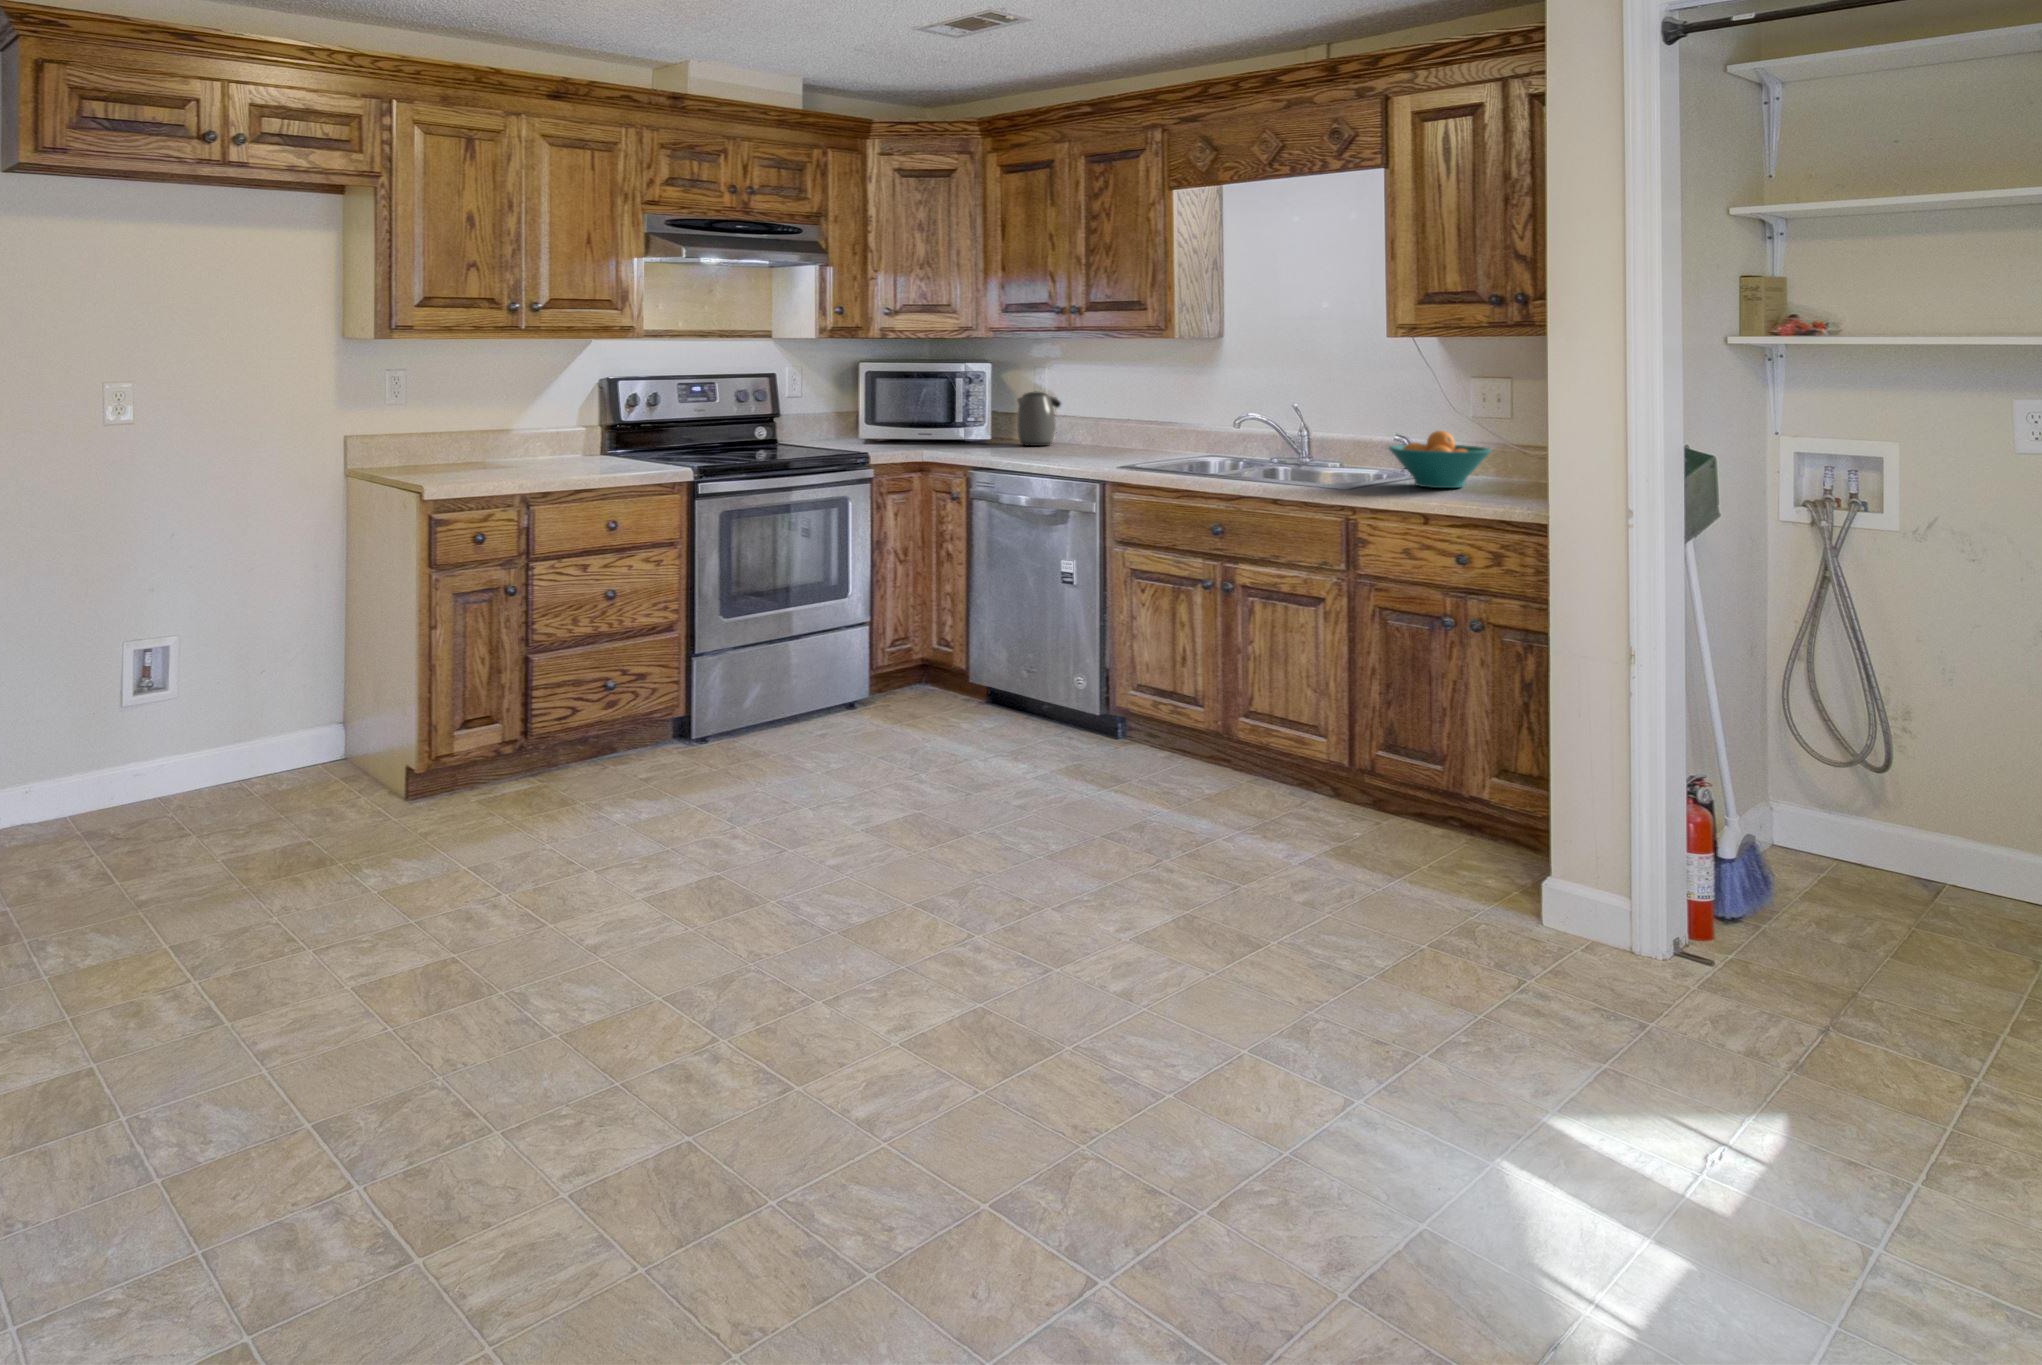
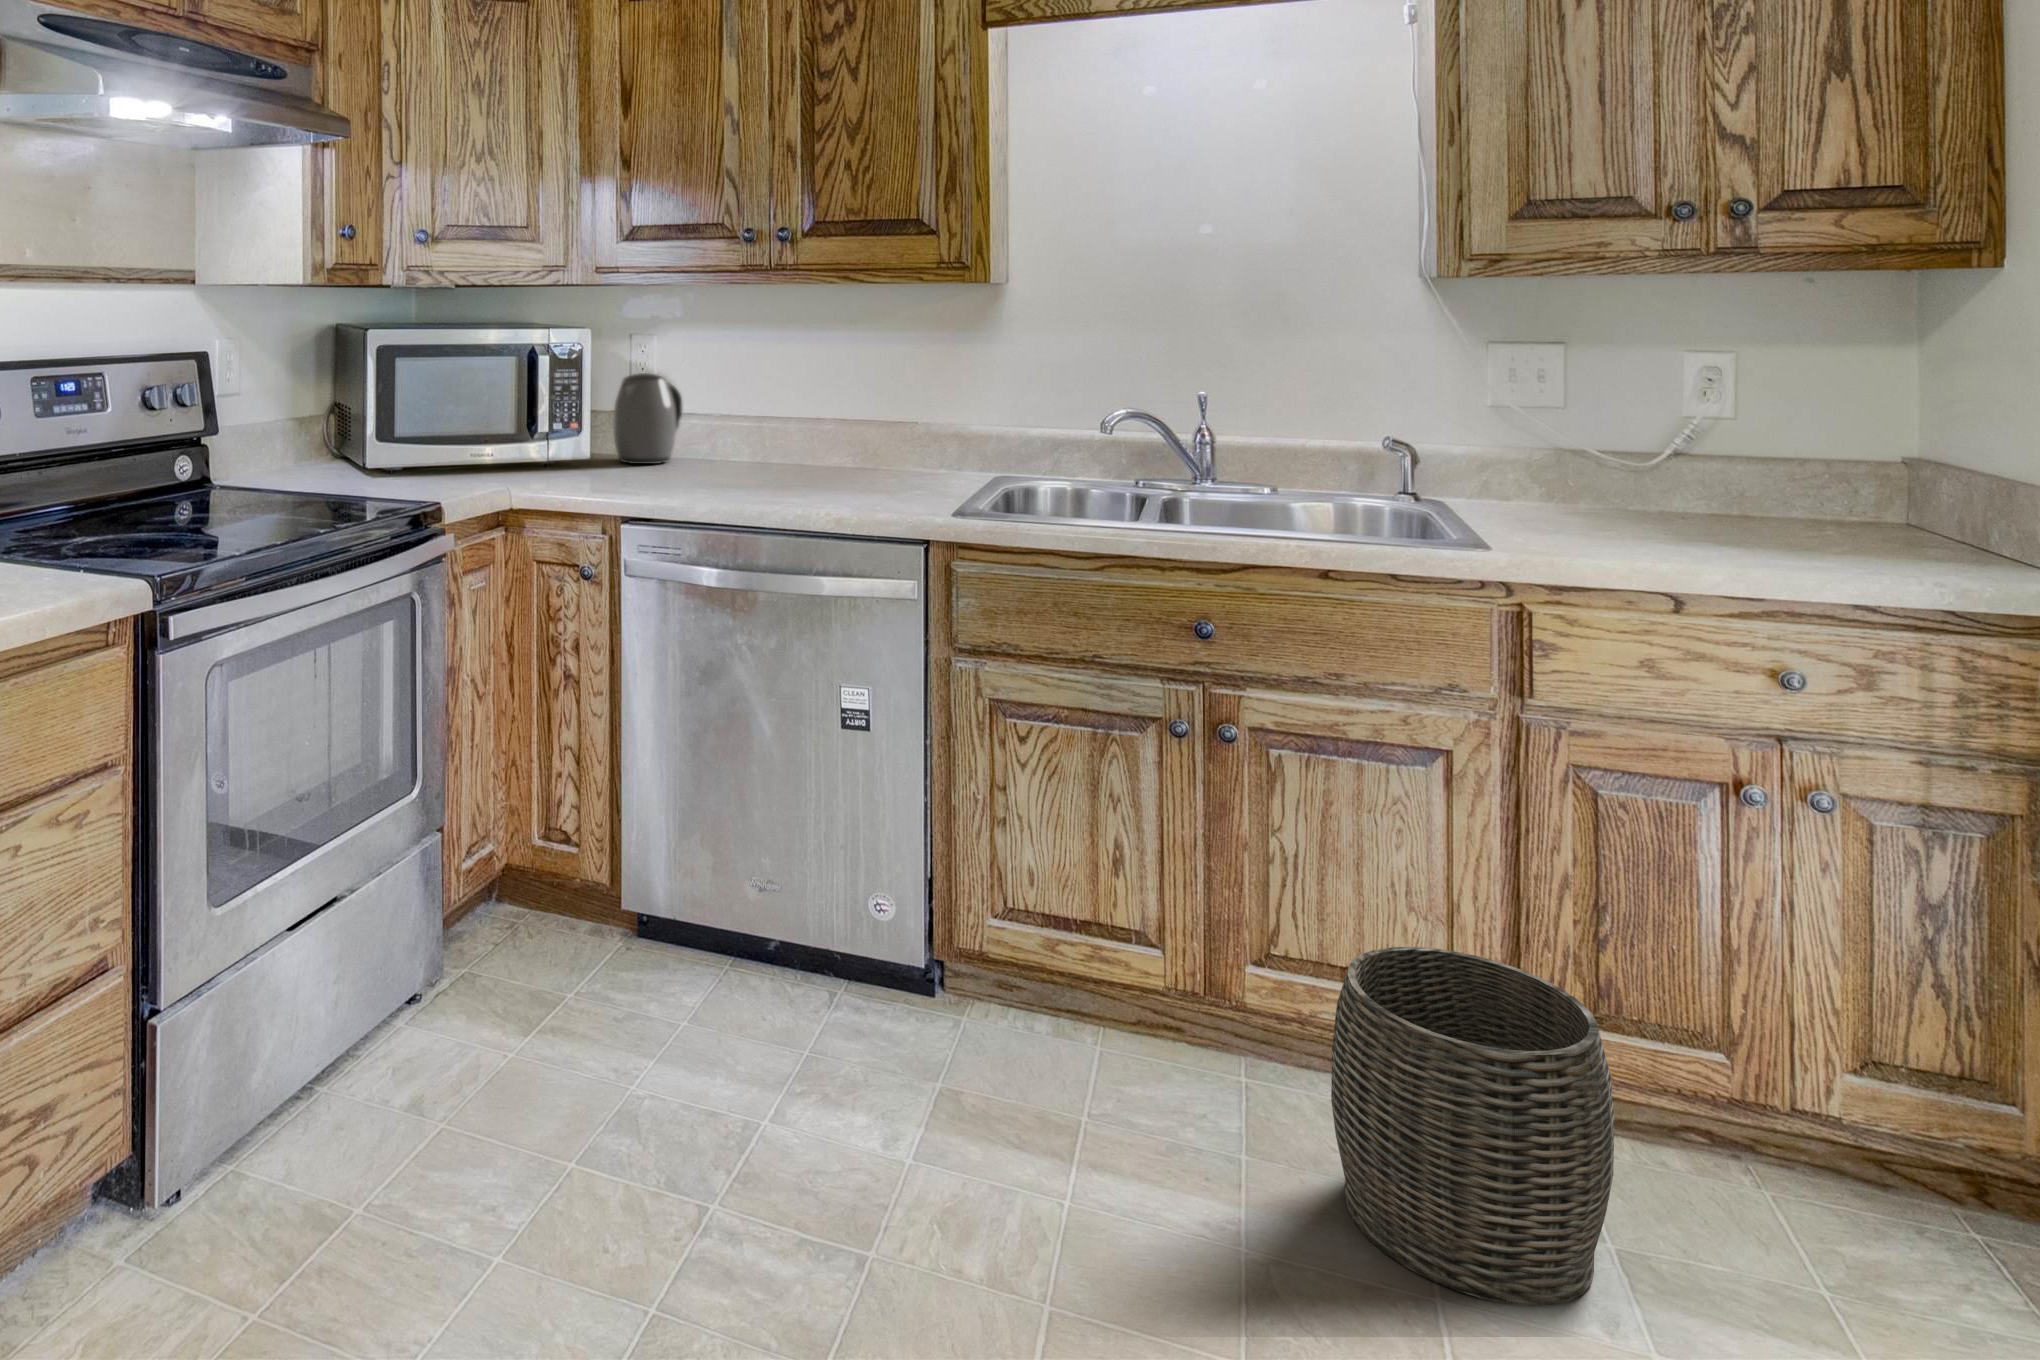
fruit bowl: present [1389,431,1491,488] -> none [1430,436,1626,535]
woven basket: none [1201,689,1325,841] -> present [1331,947,1614,1306]

